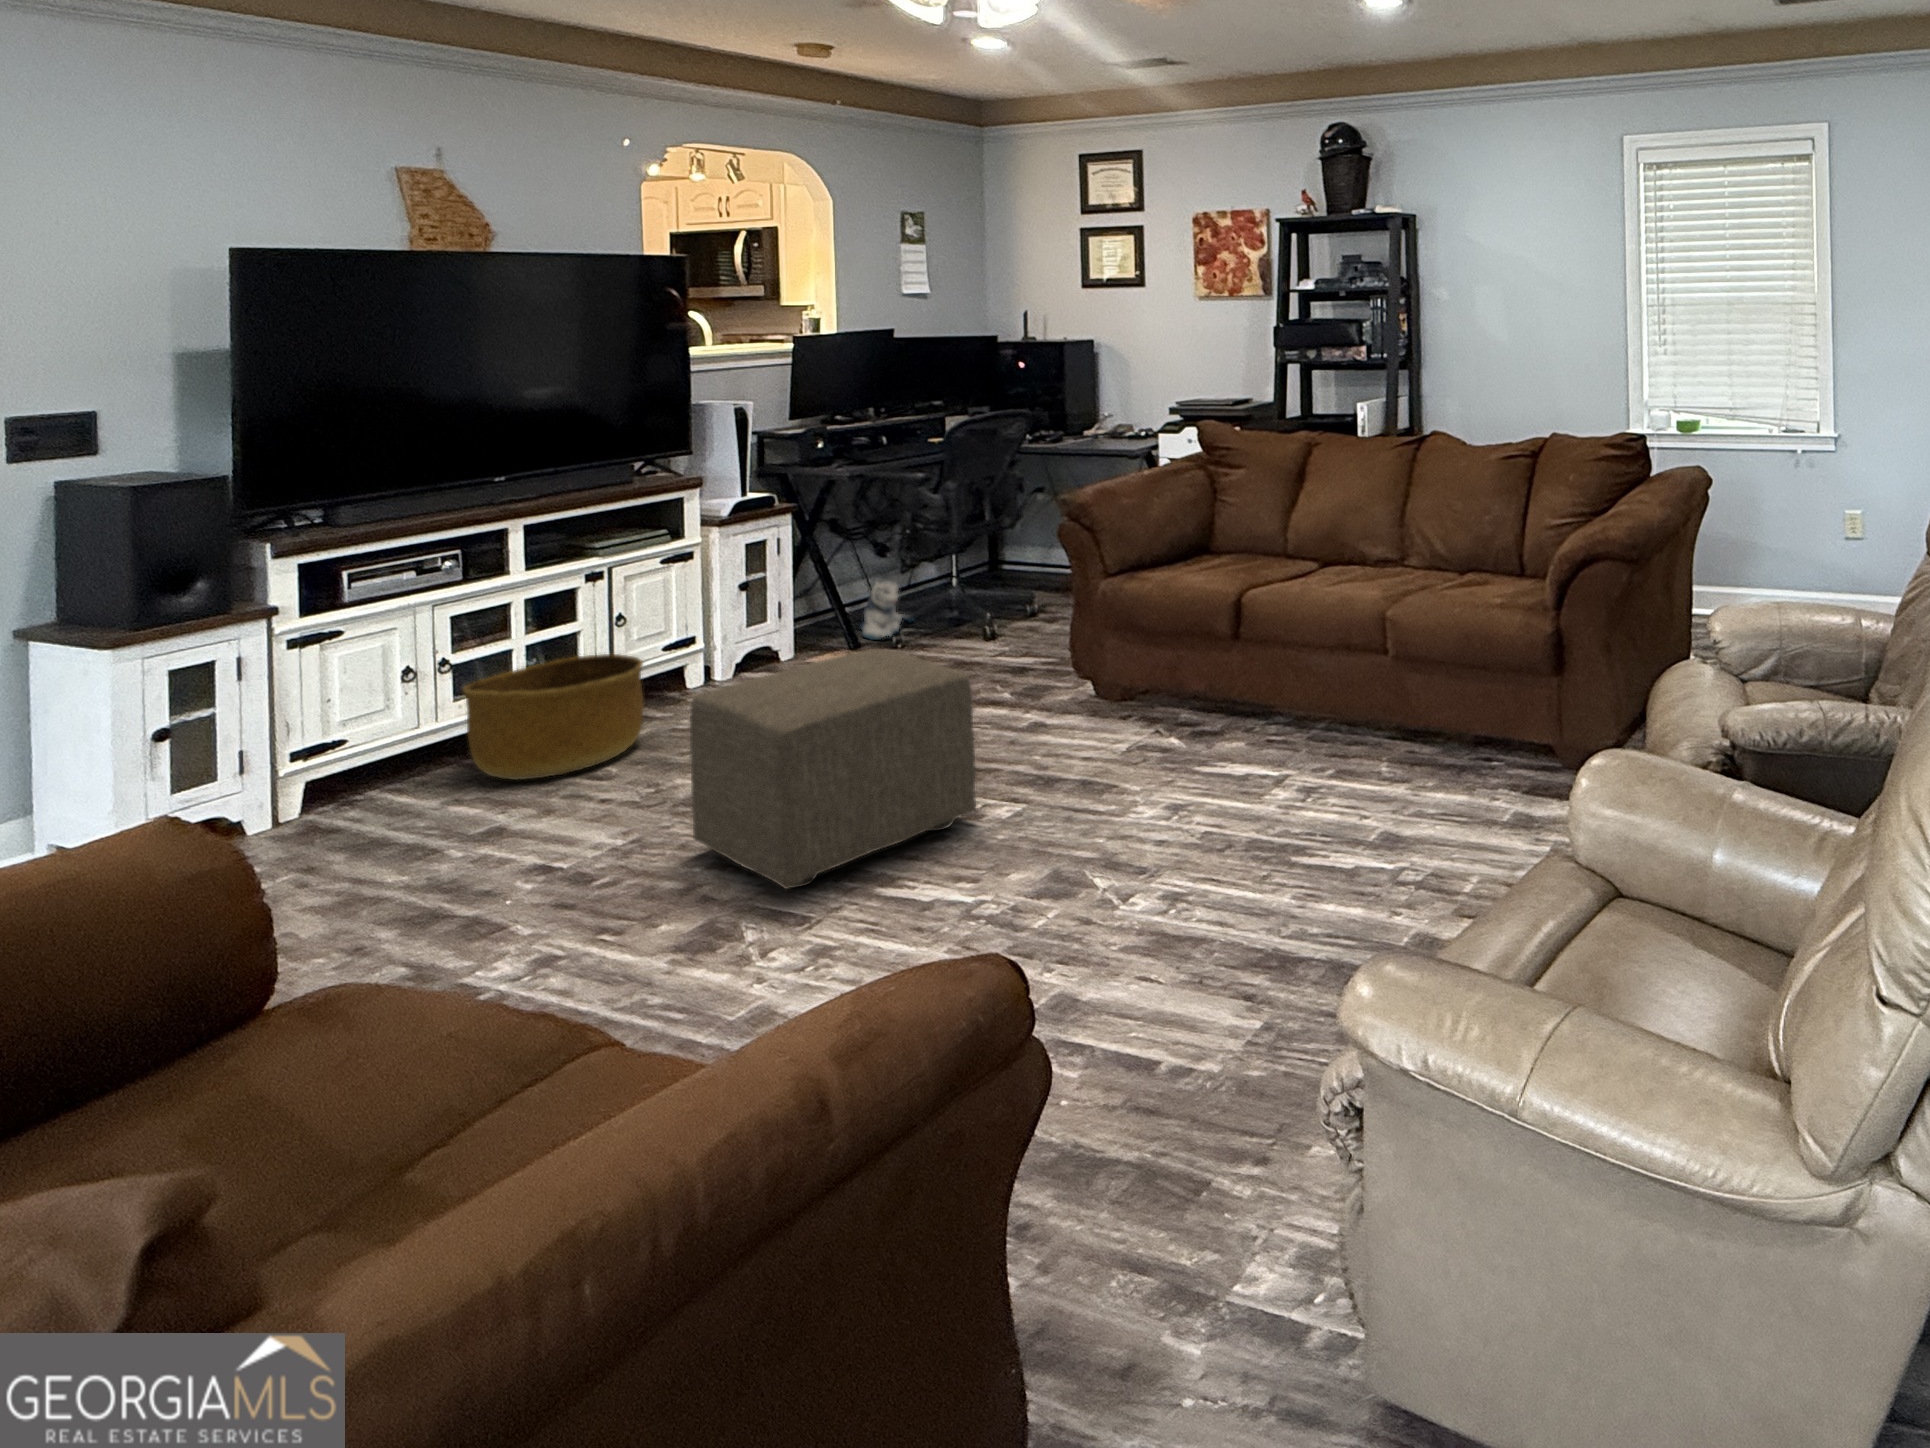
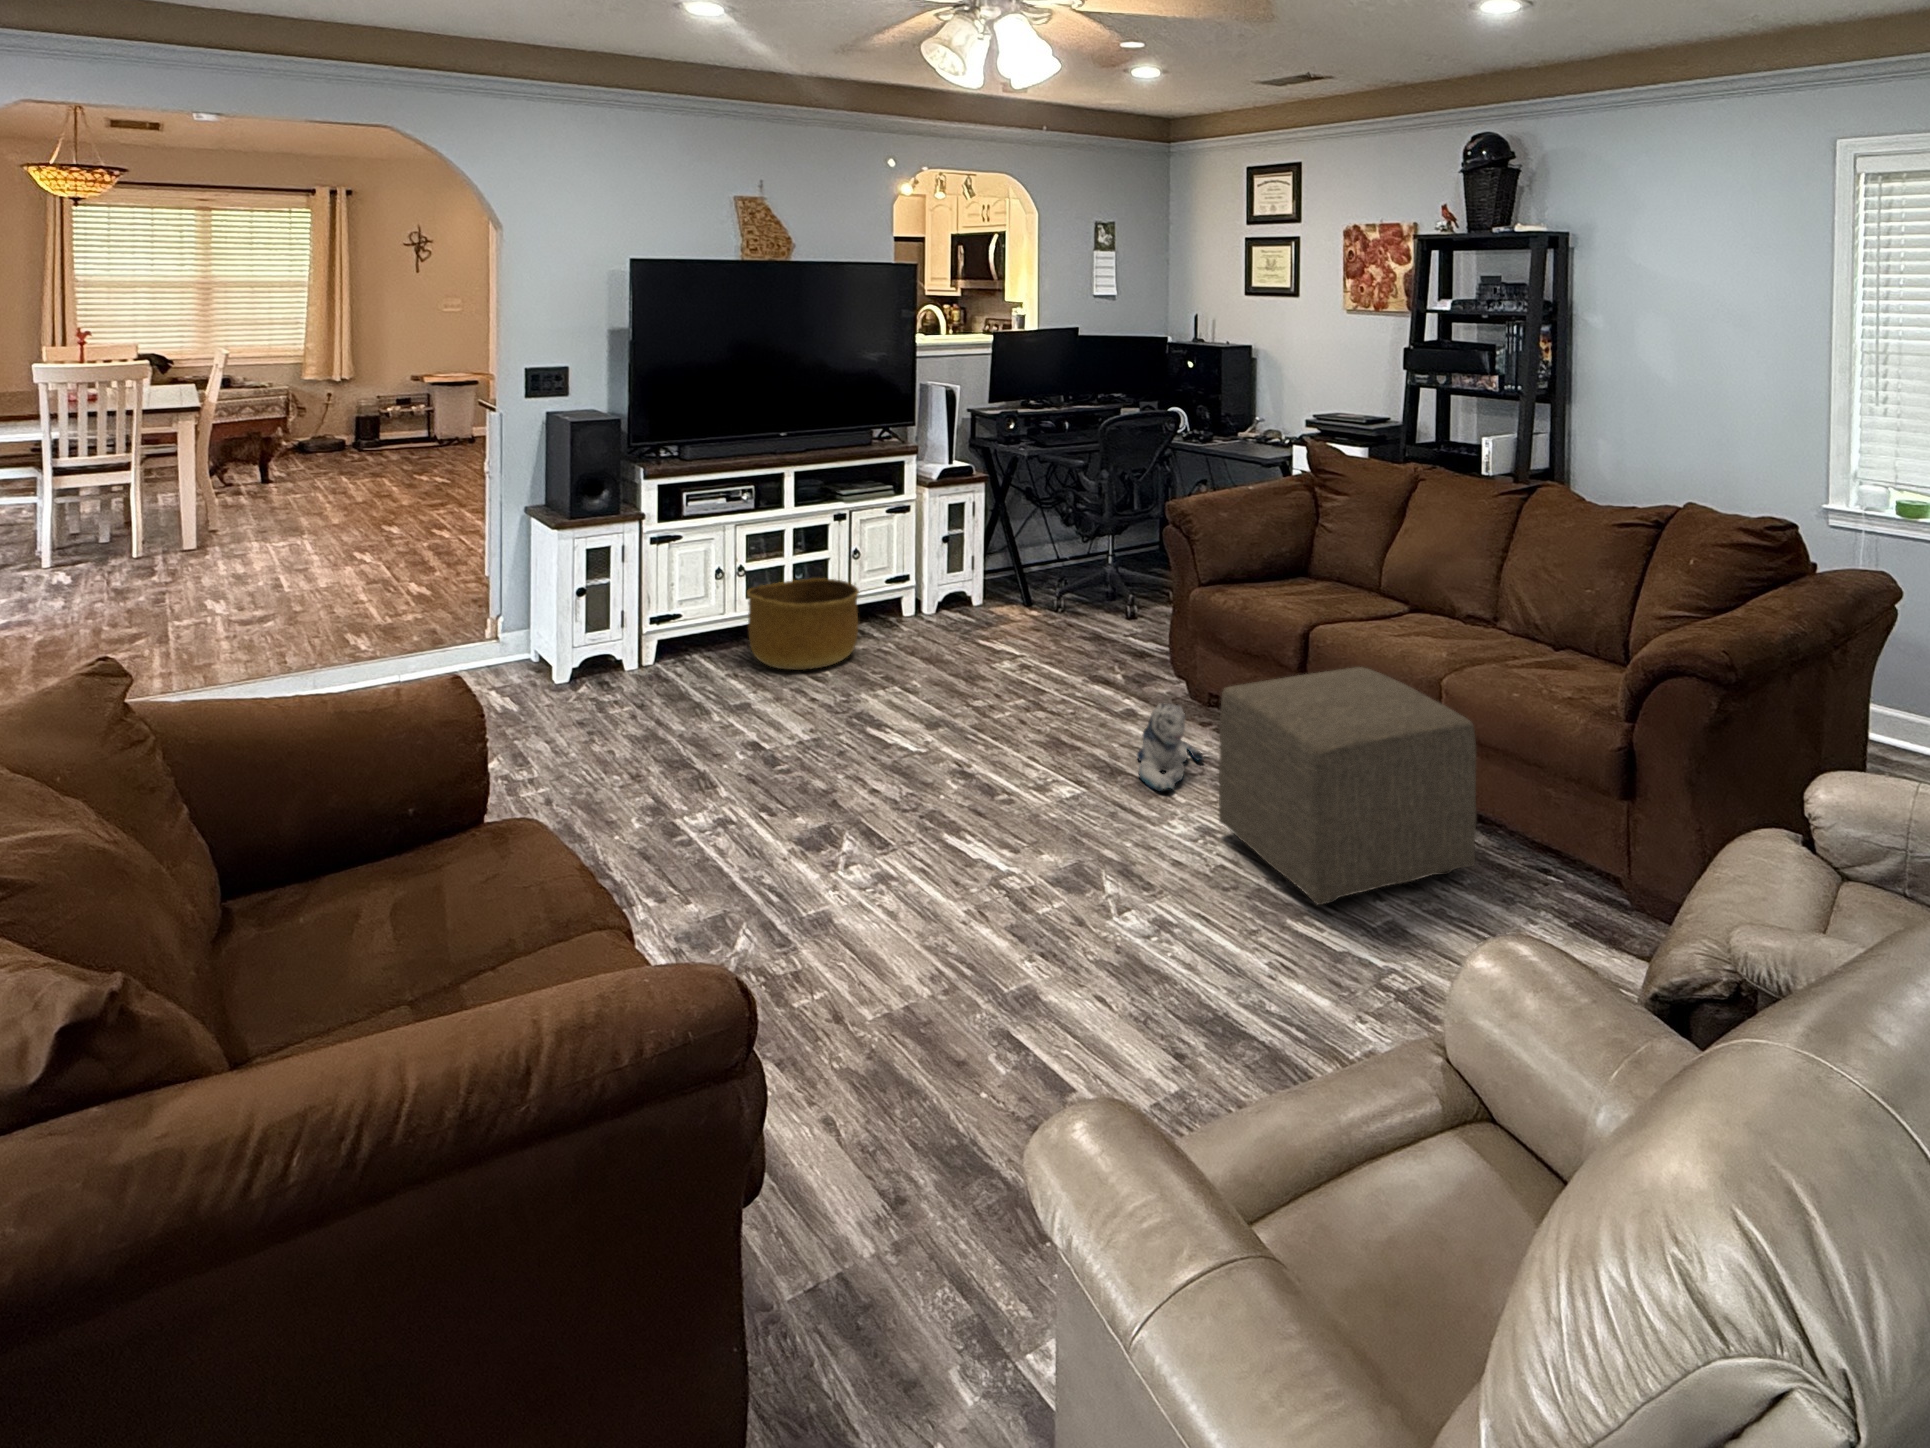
plush toy: present [860,581,914,640] -> present [1137,703,1203,791]
ottoman: present [690,649,976,889] -> present [1219,667,1476,905]

